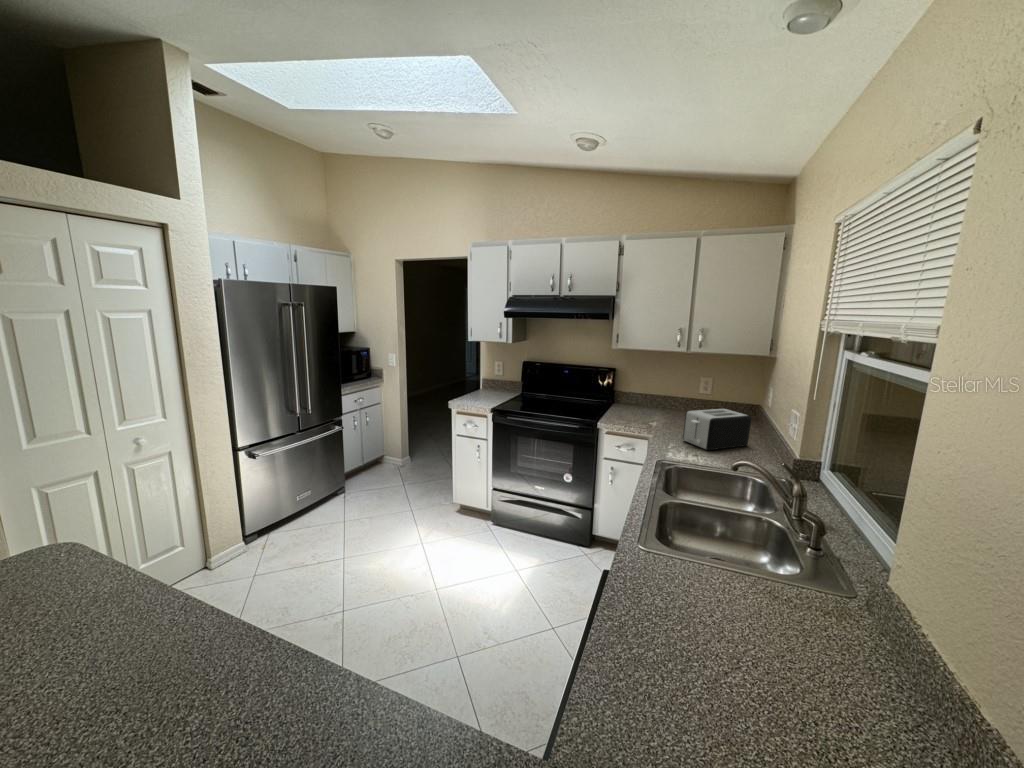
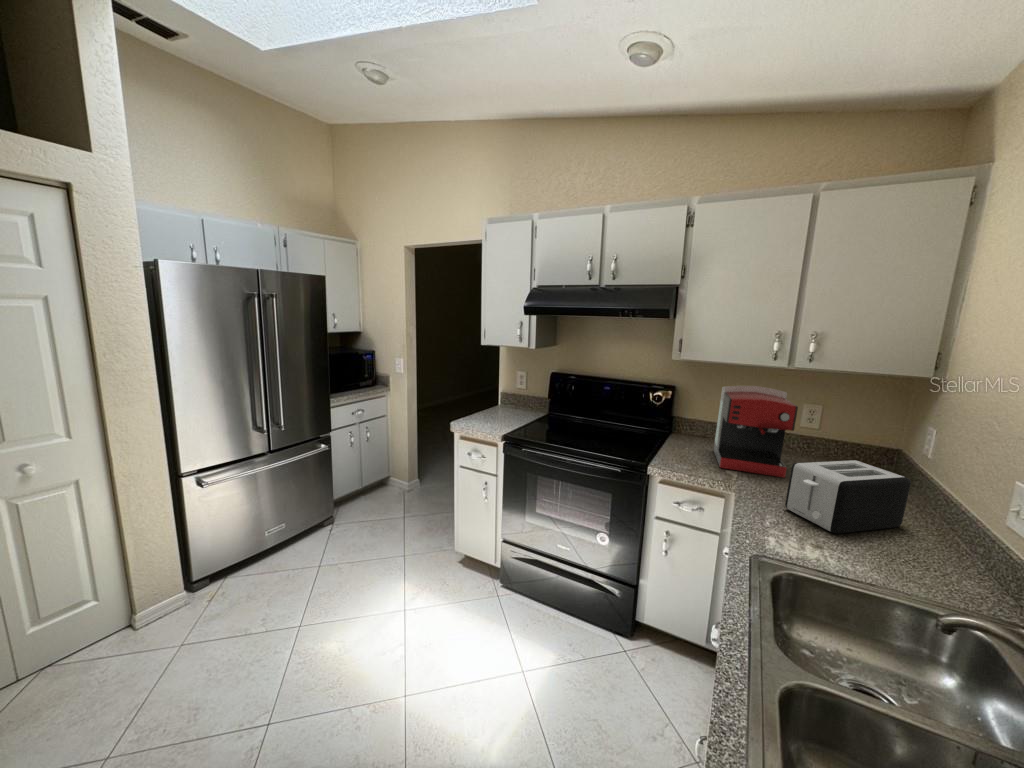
coffee maker: none [642,365,692,425] -> present [714,386,798,478]

